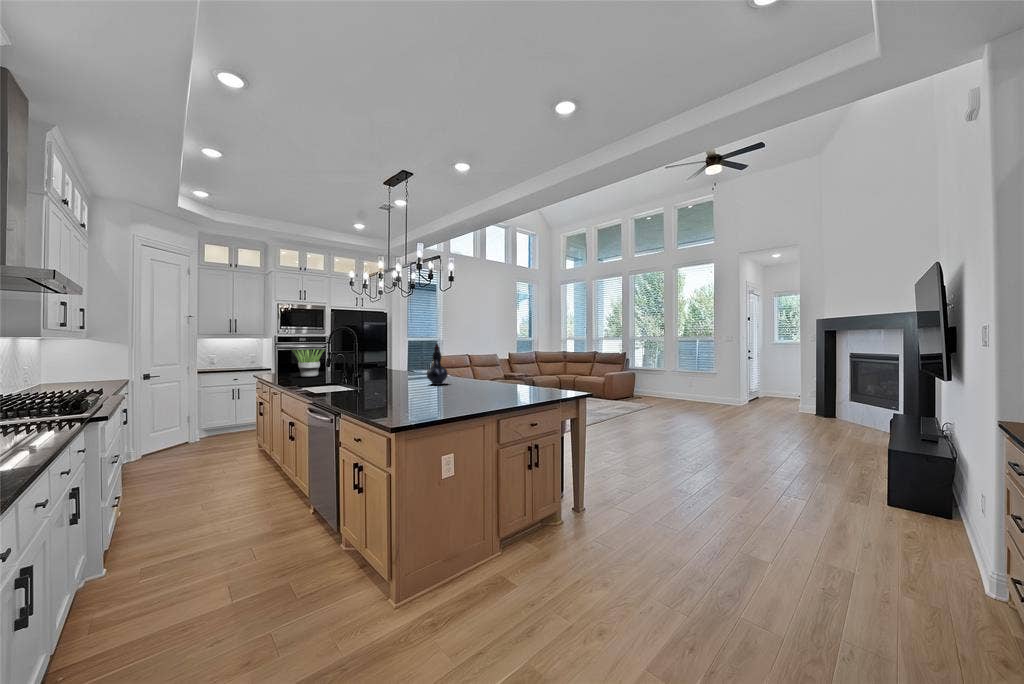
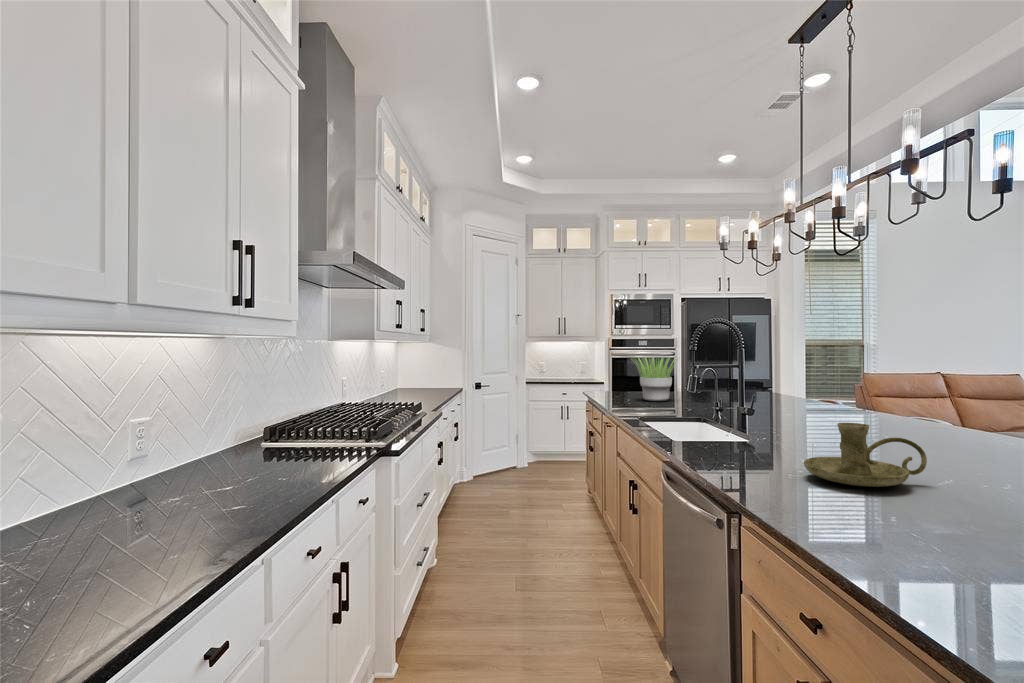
decorative vase: present [427,344,448,385] -> none [927,346,996,450]
candle holder: none [367,375,411,399] -> present [804,423,927,487]

